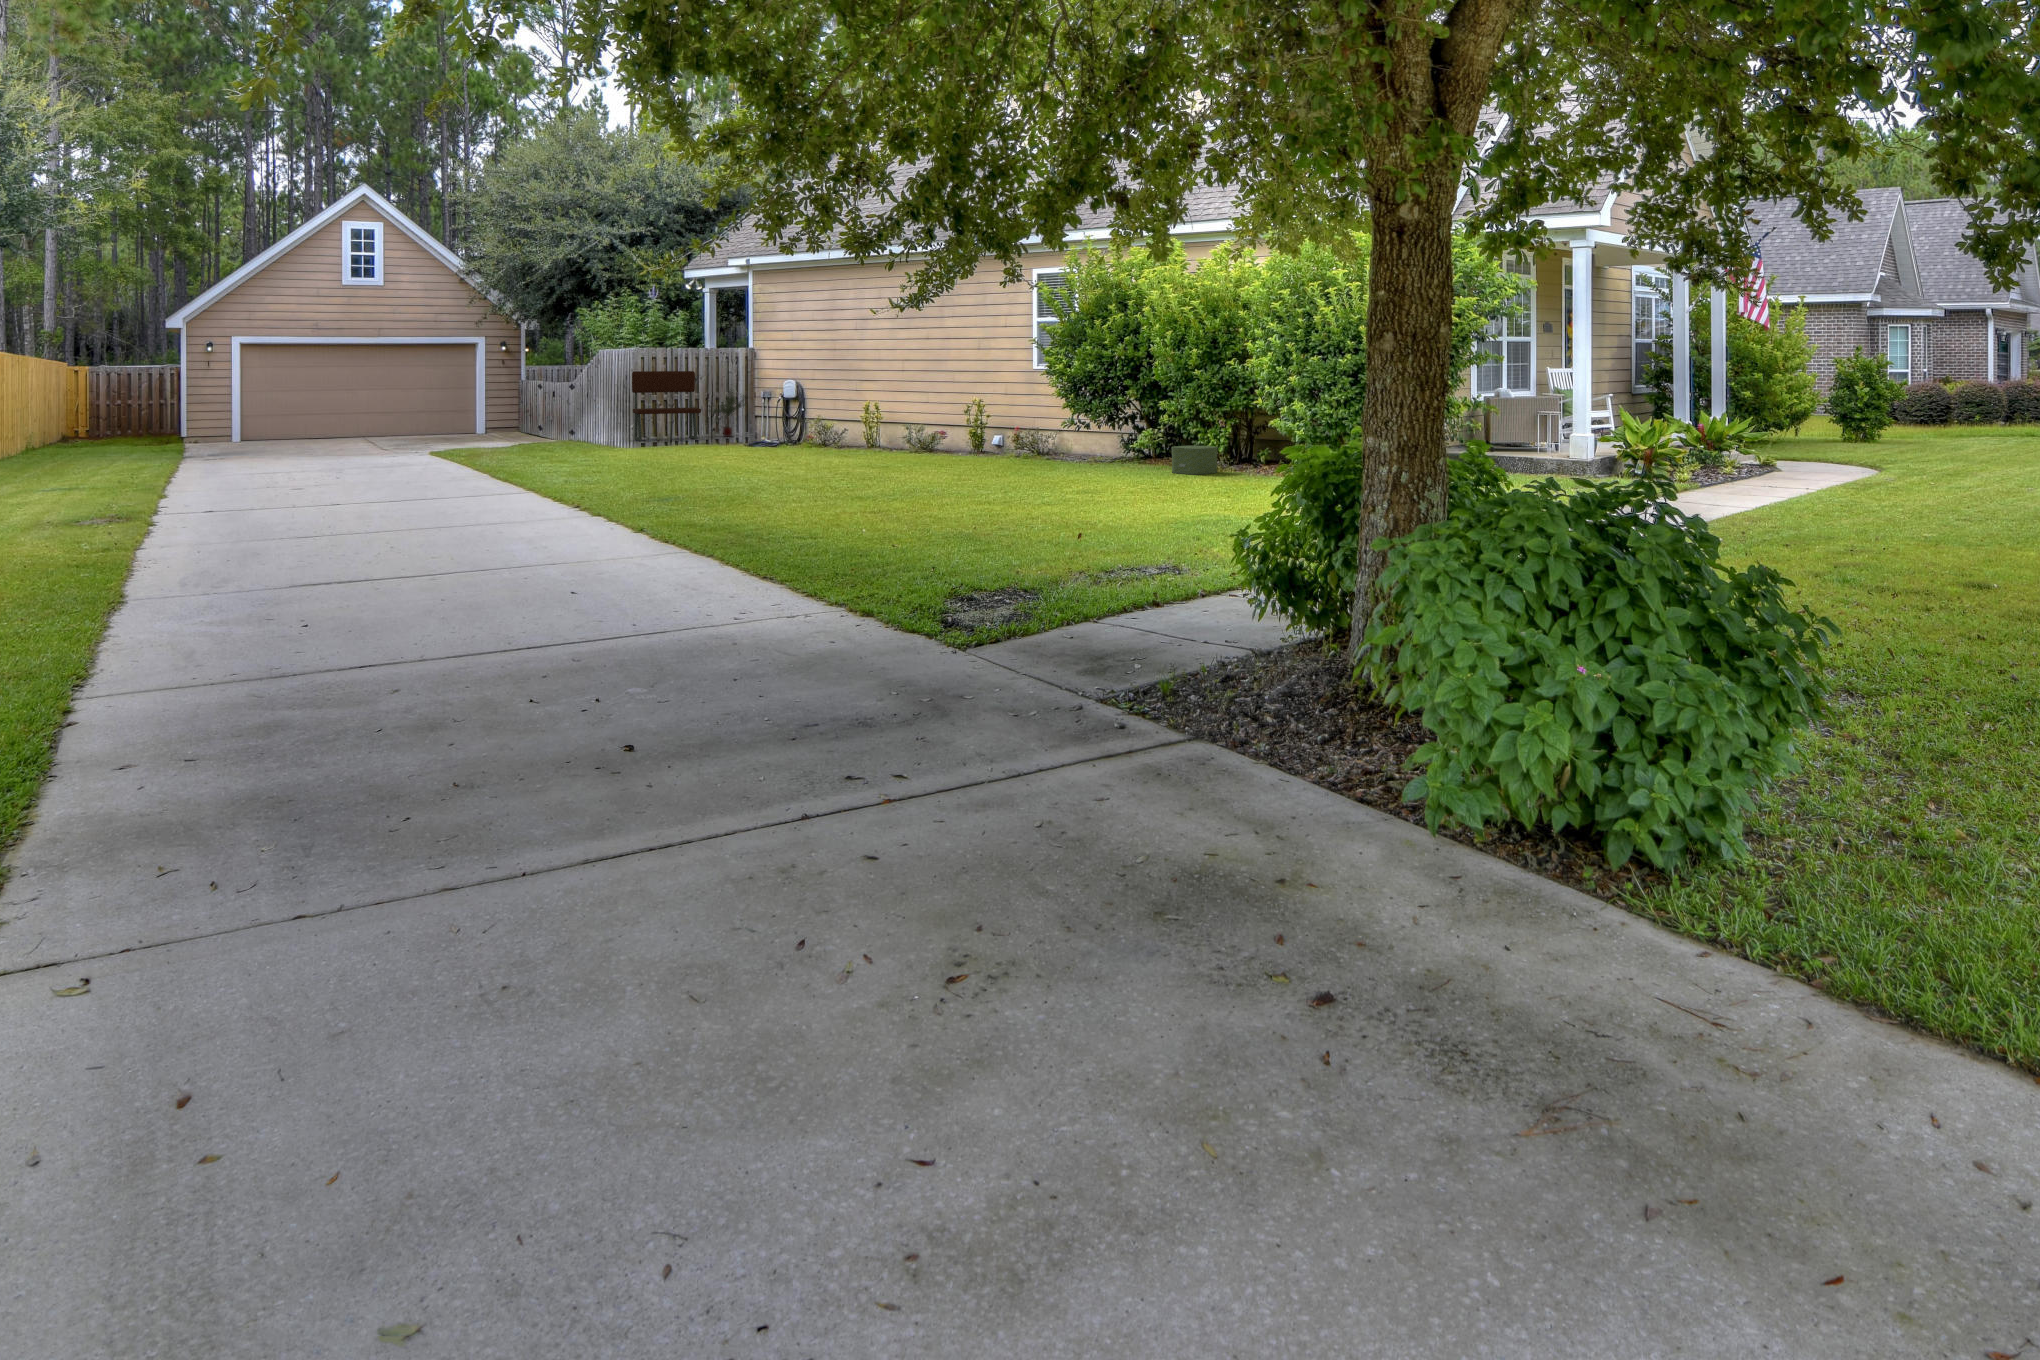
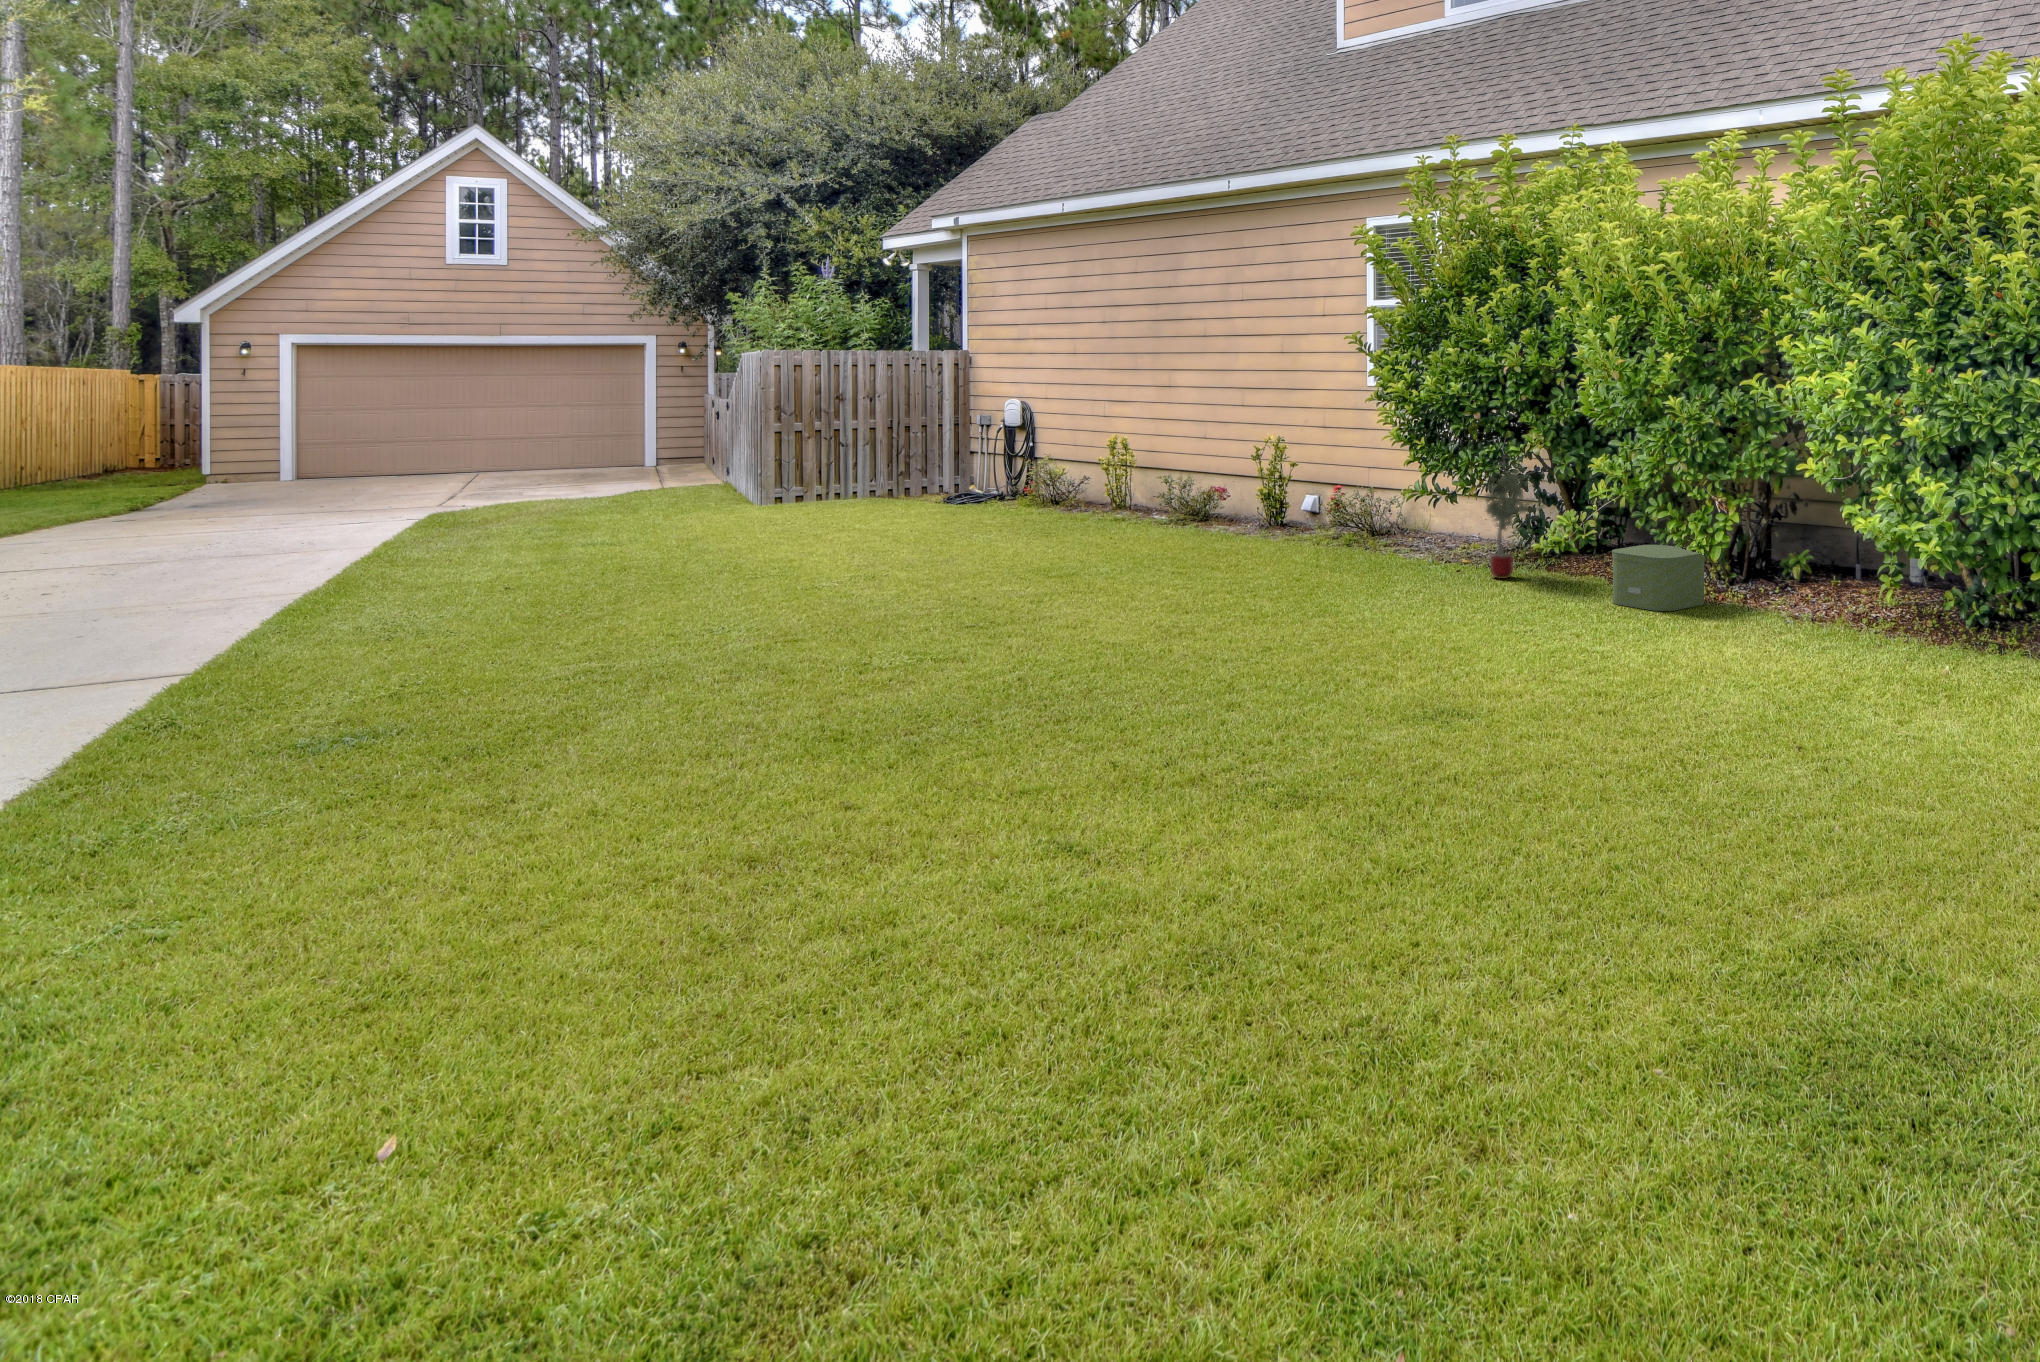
bench: present [632,371,701,441] -> none [764,388,871,497]
potted tree: present [713,389,745,437] -> present [1486,456,1545,579]

